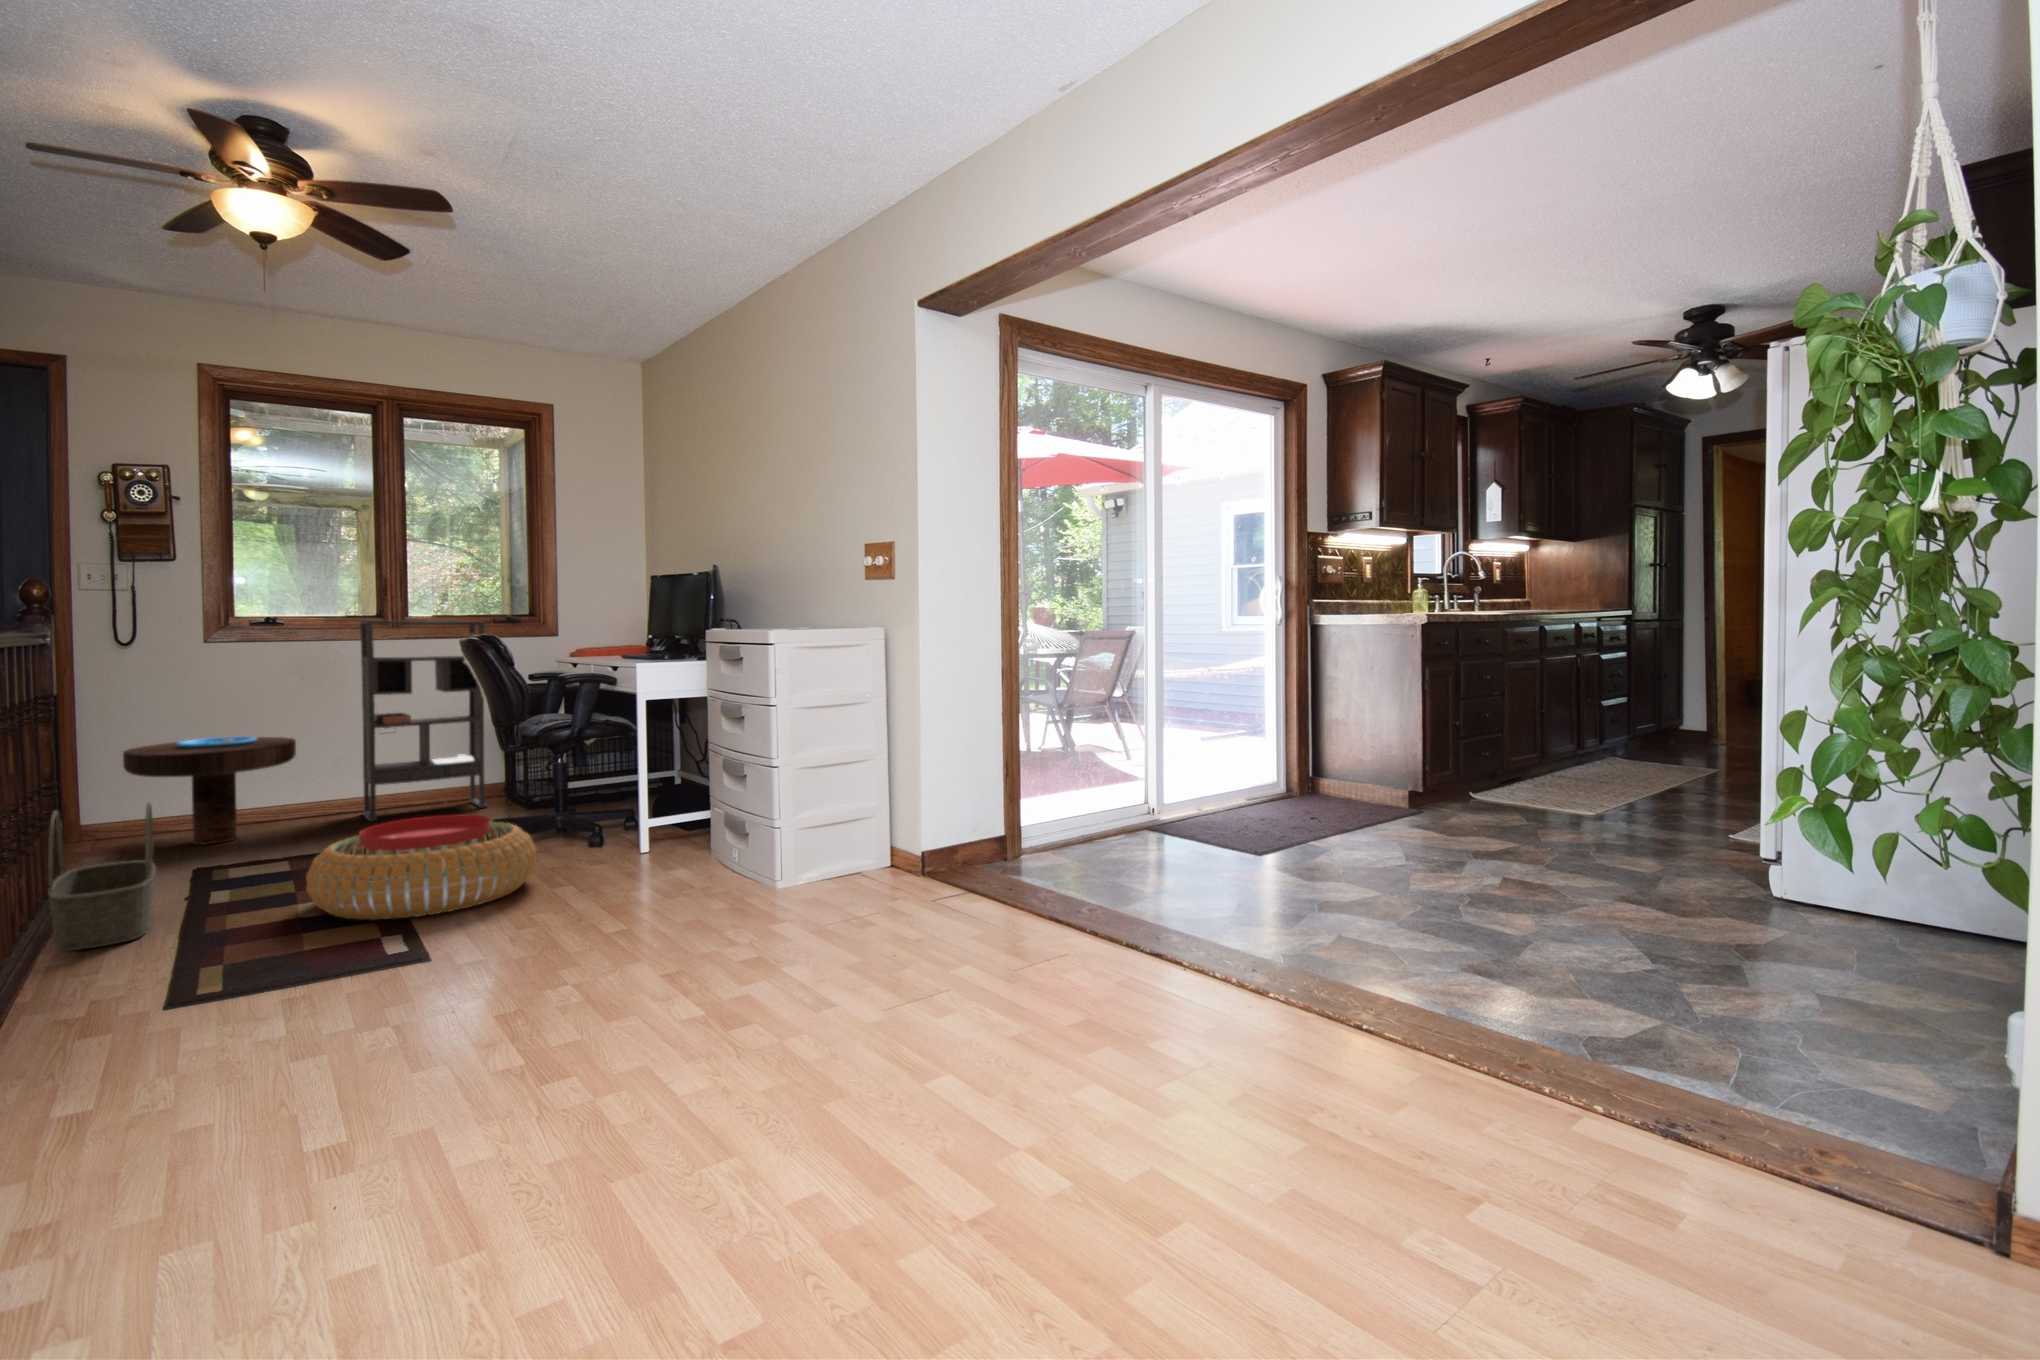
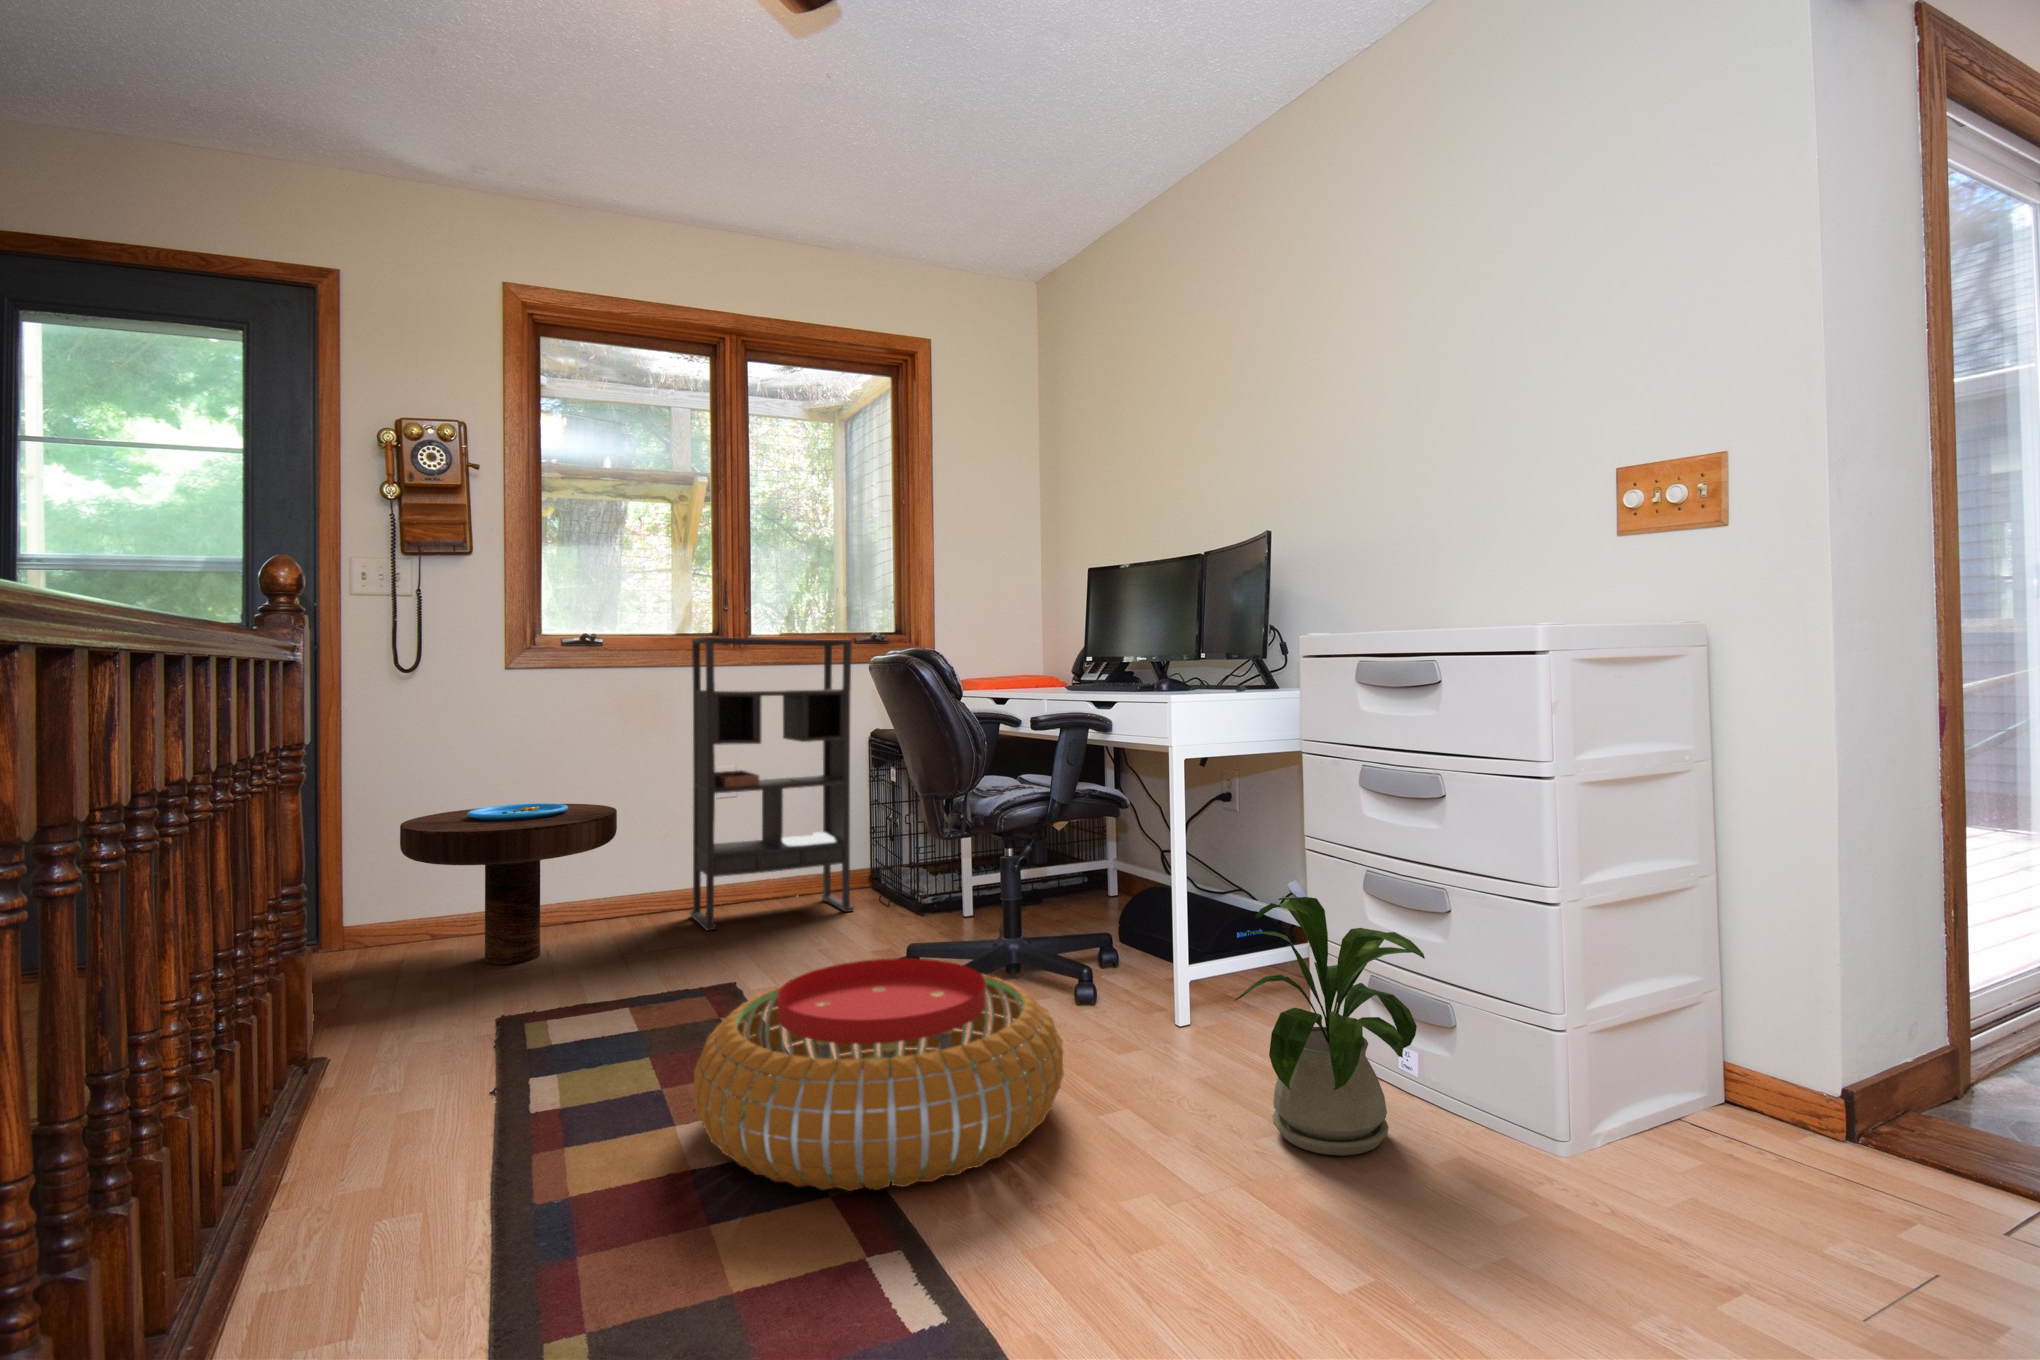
house plant: none [617,769,726,895] -> present [1235,897,1425,1156]
basket: present [48,802,156,951] -> none [282,933,451,1239]

